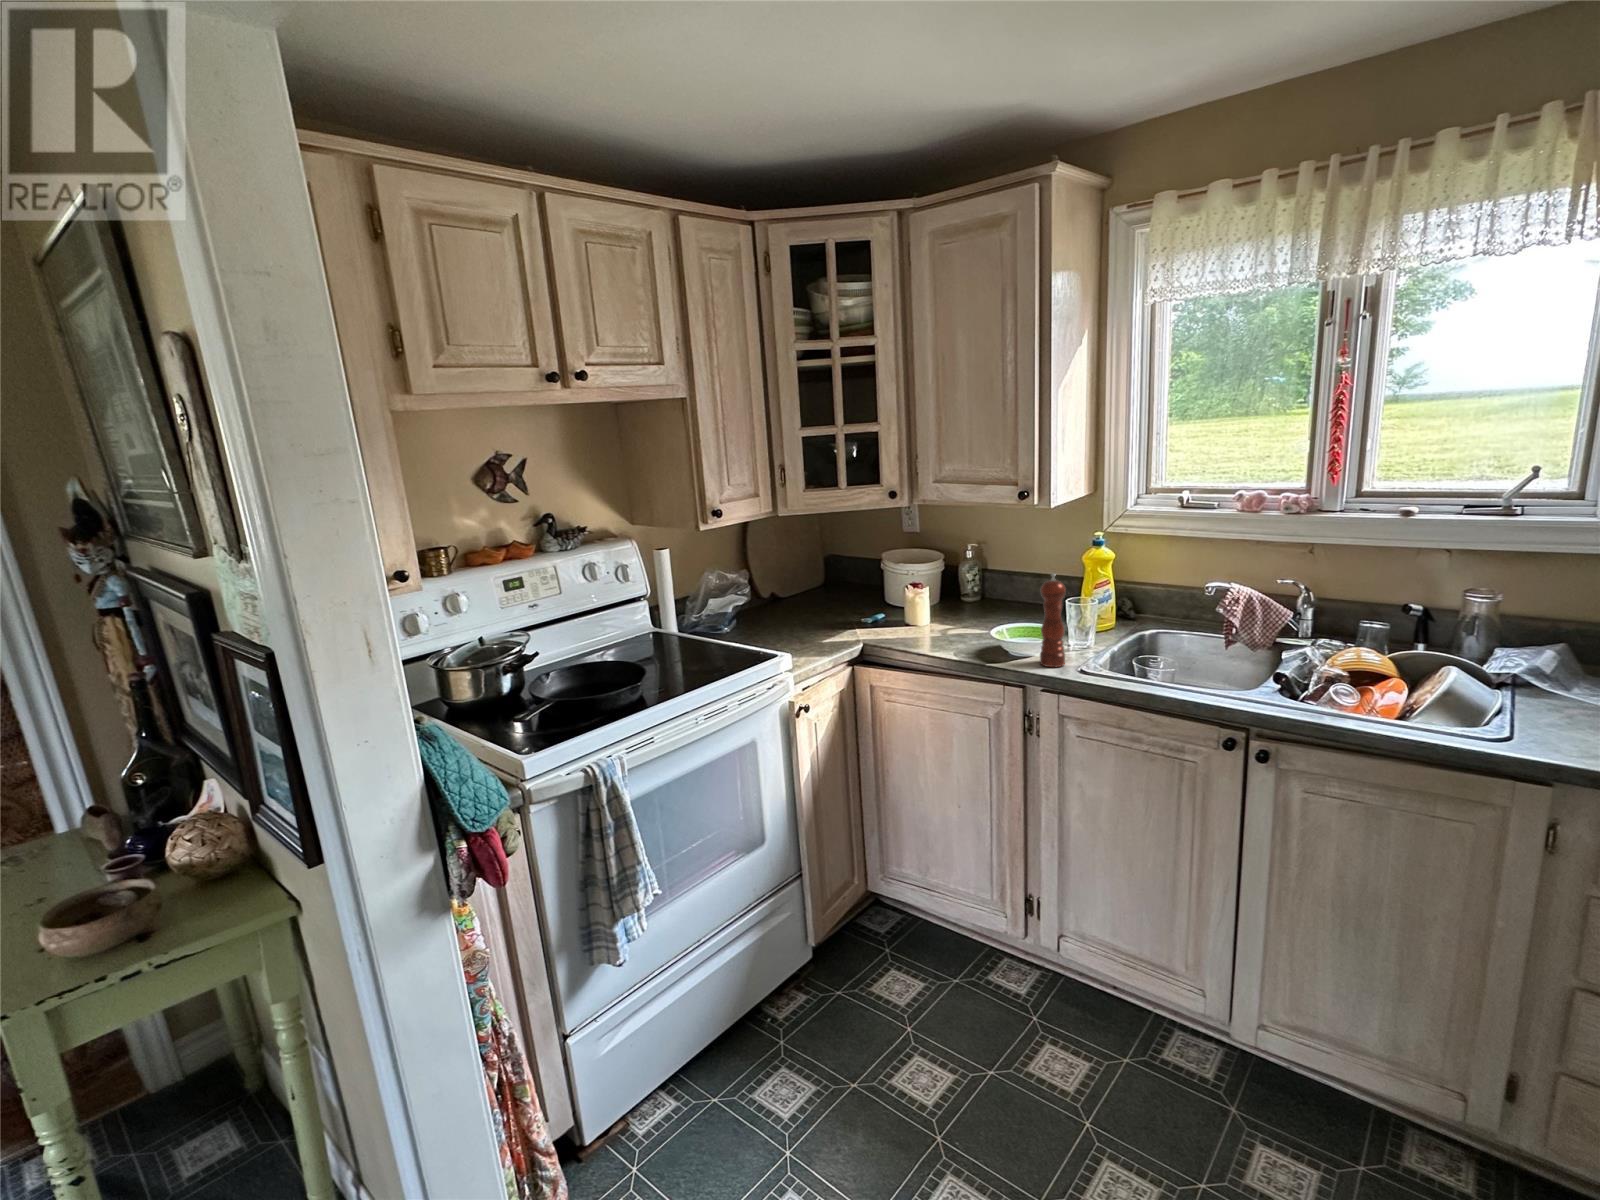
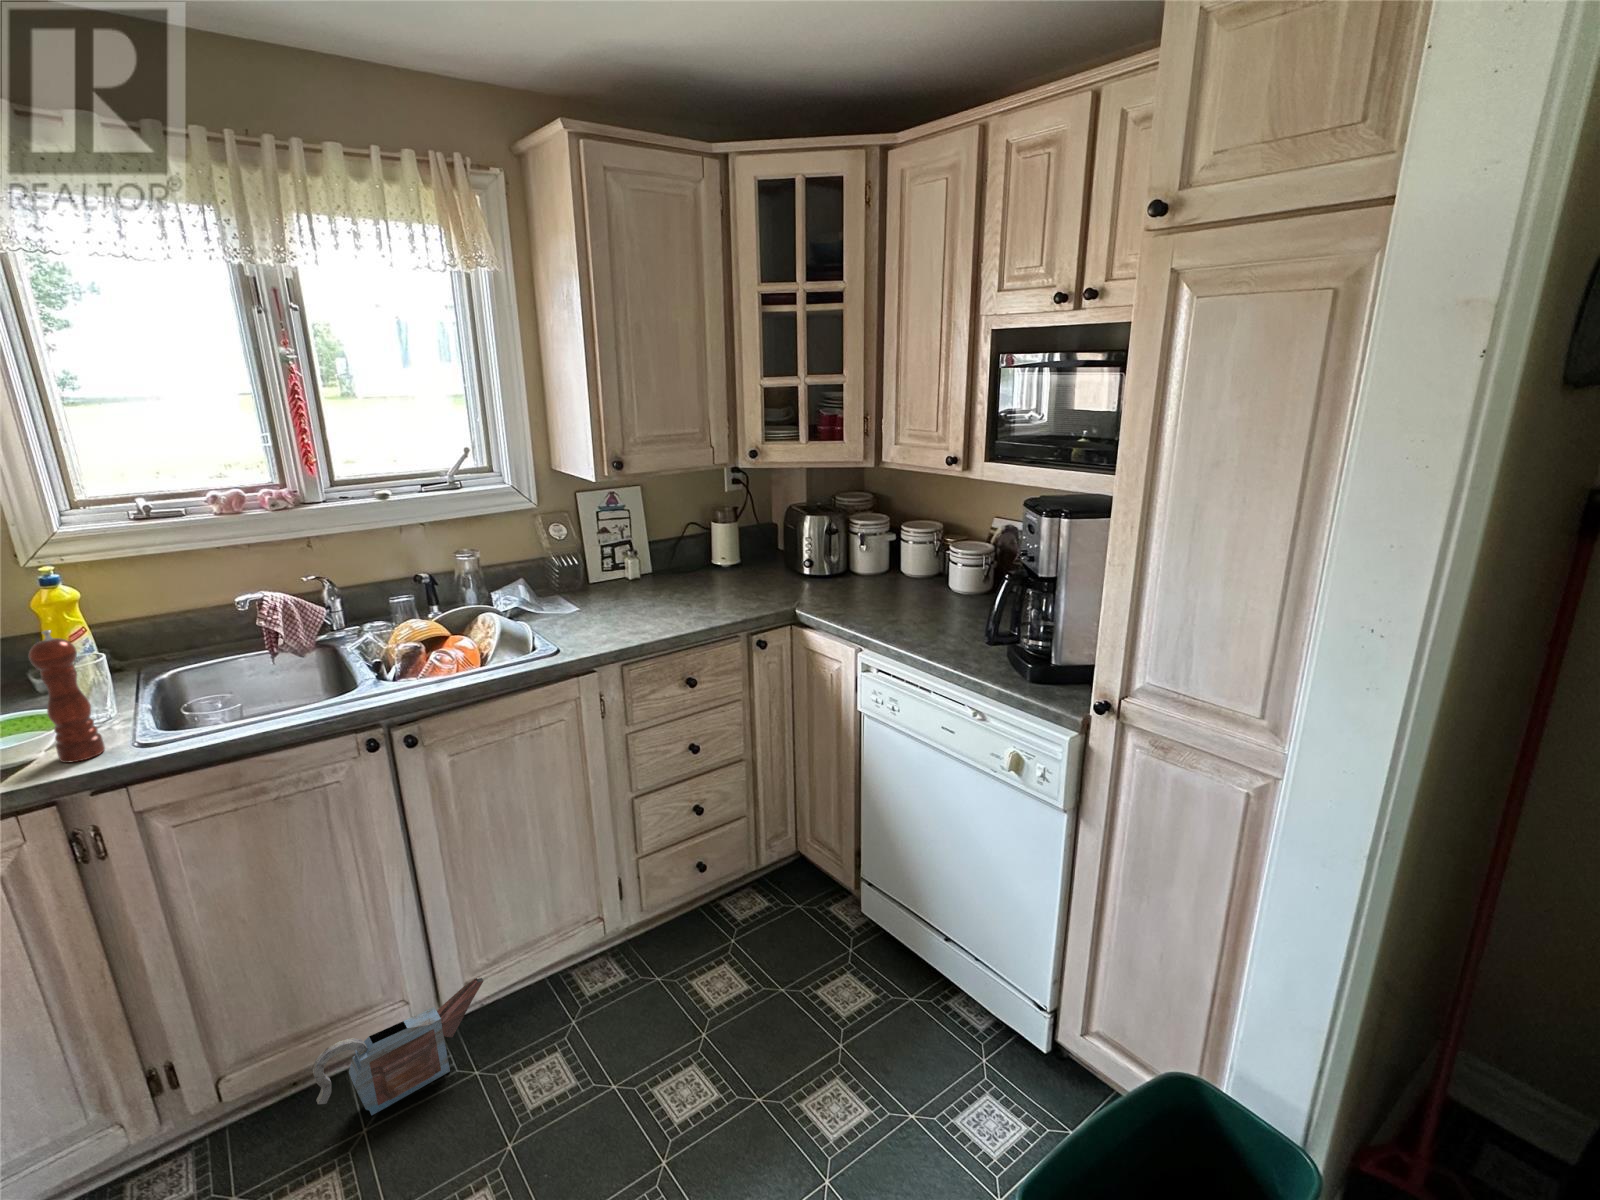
watering can: none [1104,972,1275,1086] -> present [312,978,484,1115]

